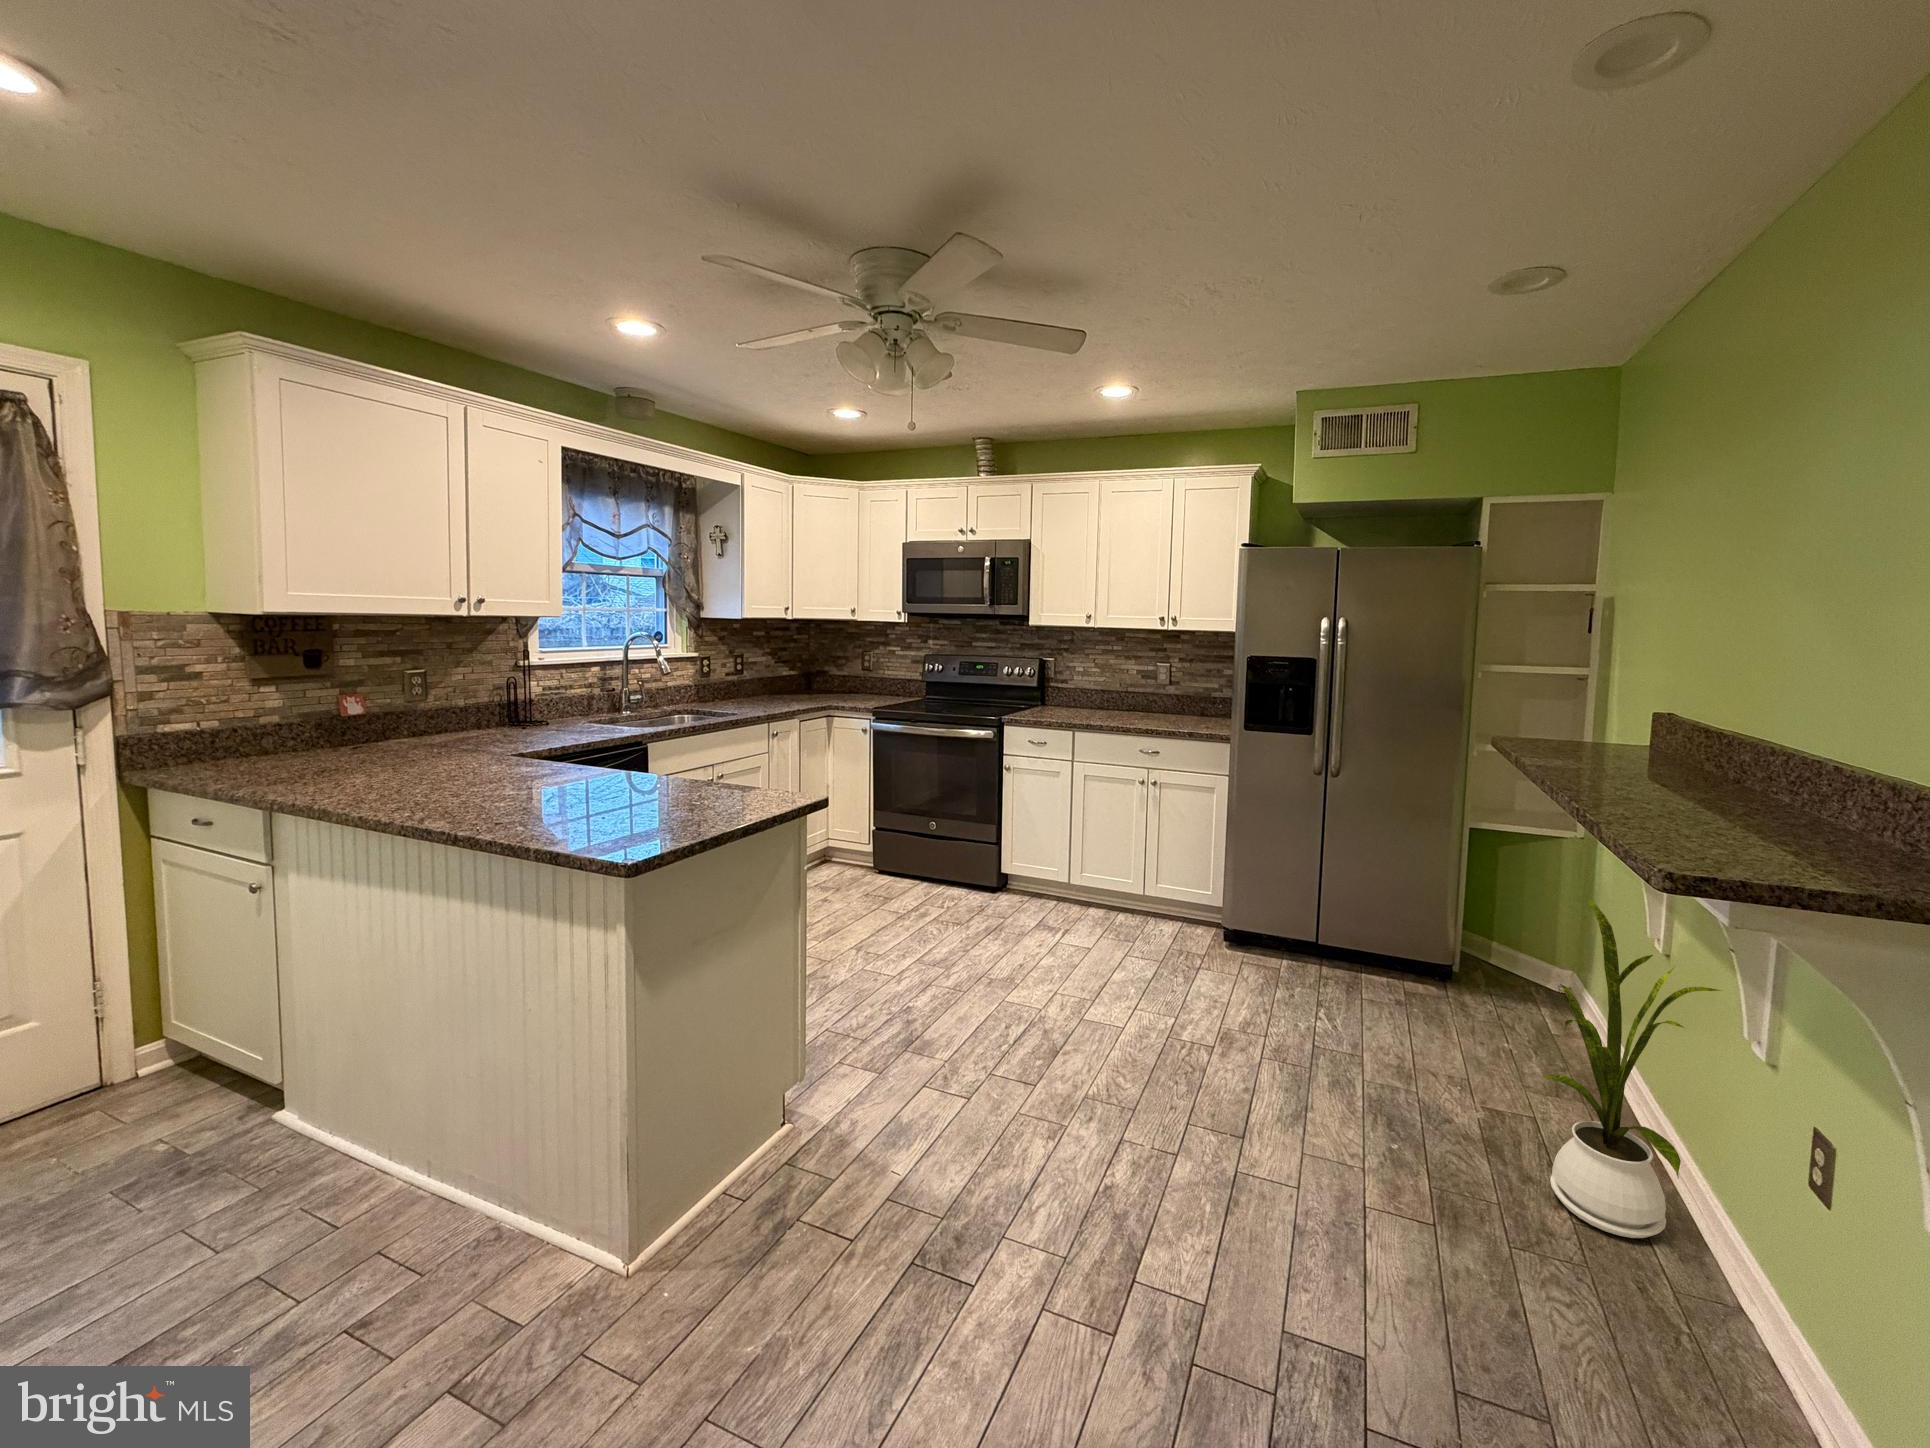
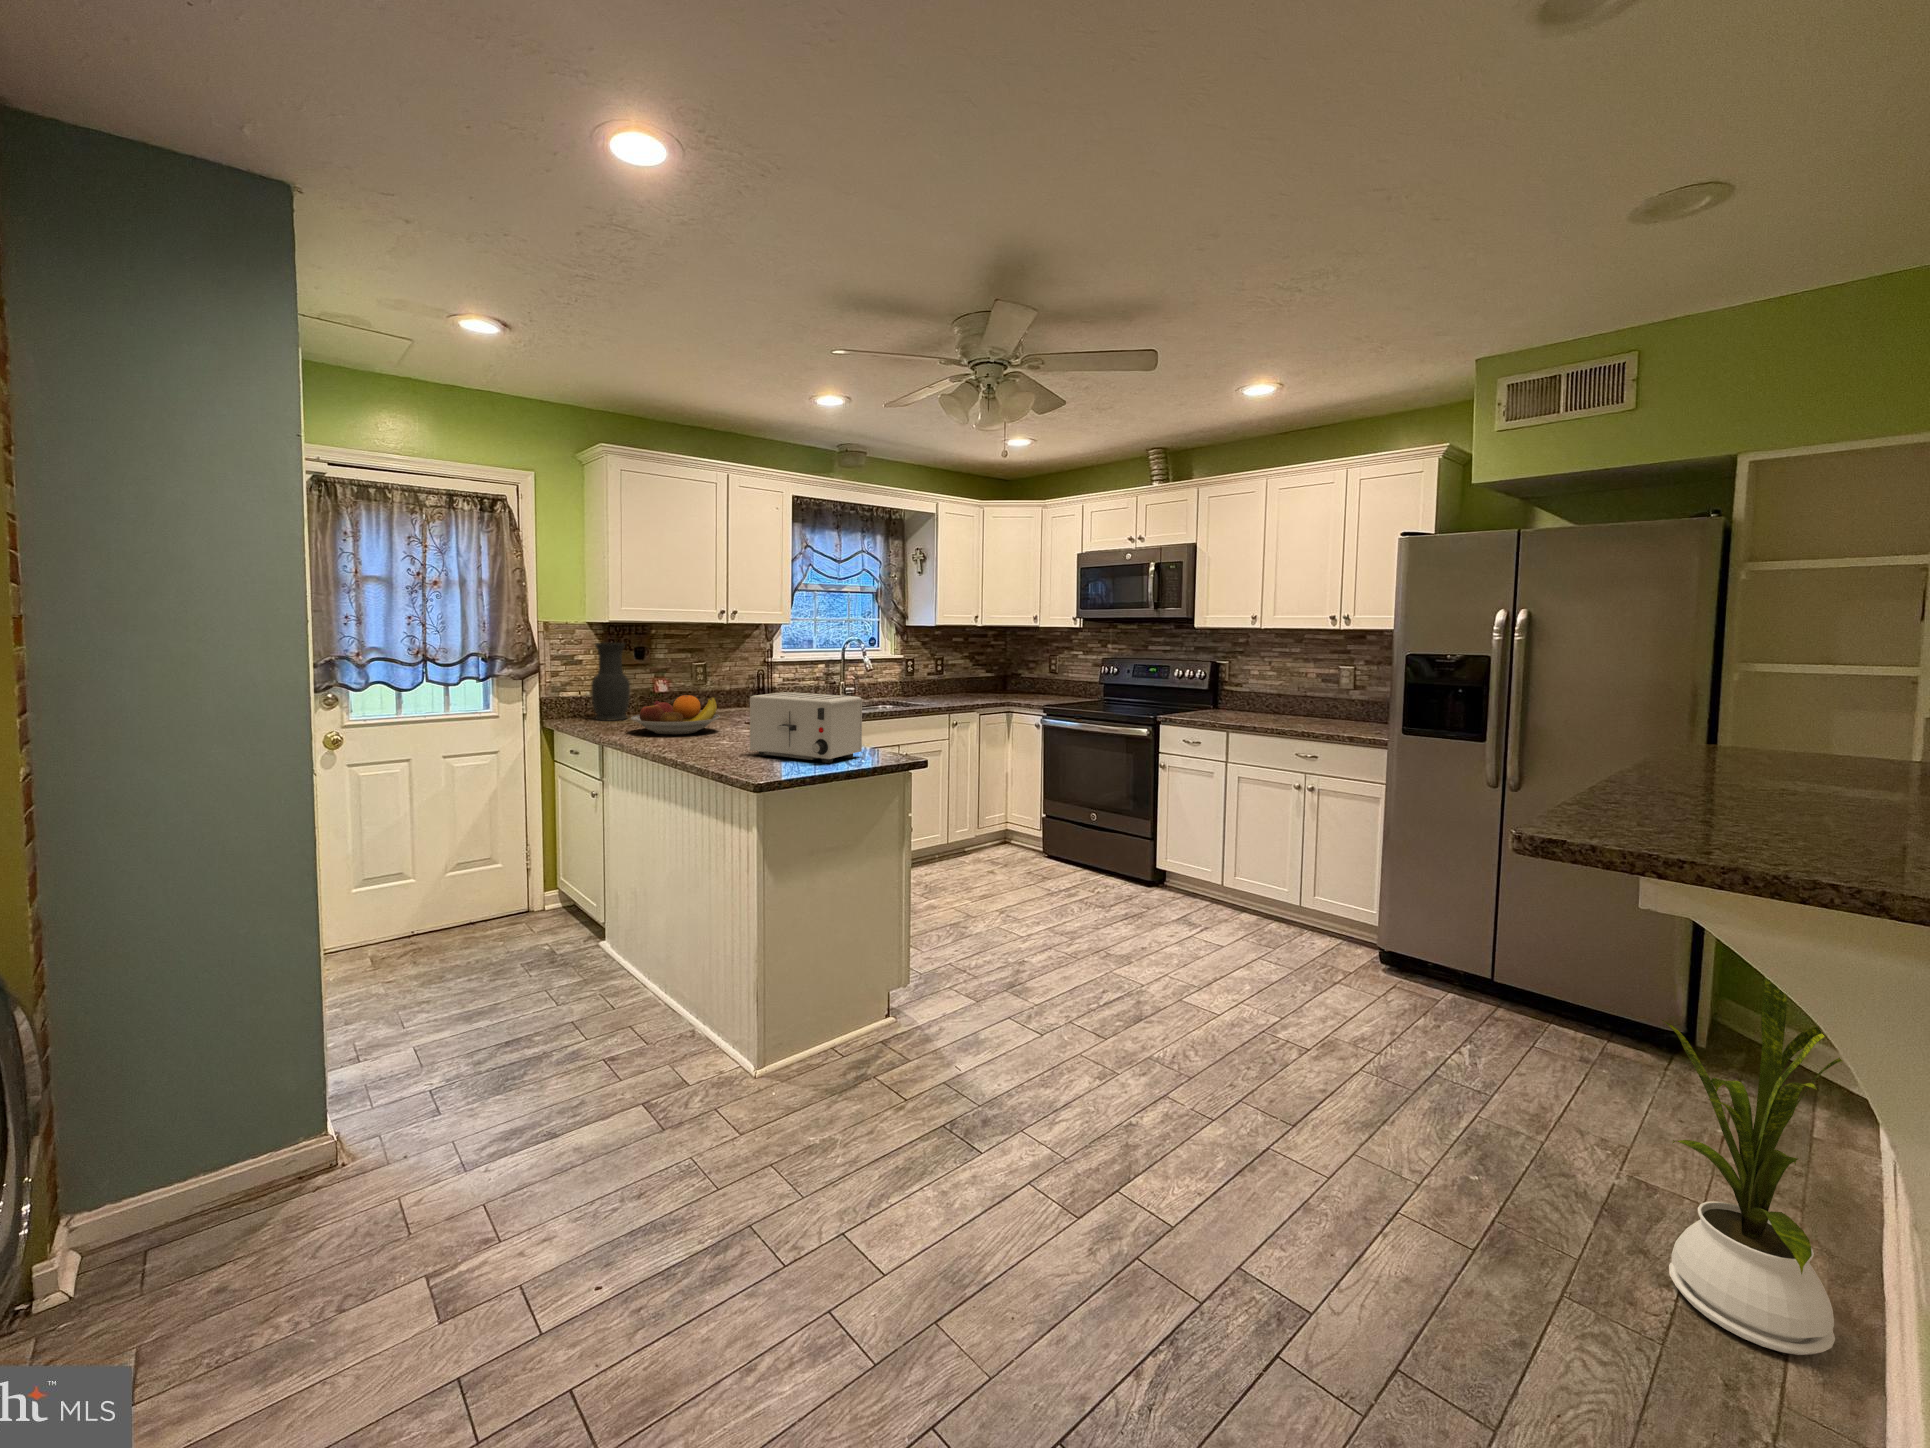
vase: none [230,646,306,767] -> present [591,643,630,721]
toaster: none [579,721,747,818] -> present [750,692,862,763]
fruit bowl: none [330,726,491,787] -> present [631,695,720,734]

